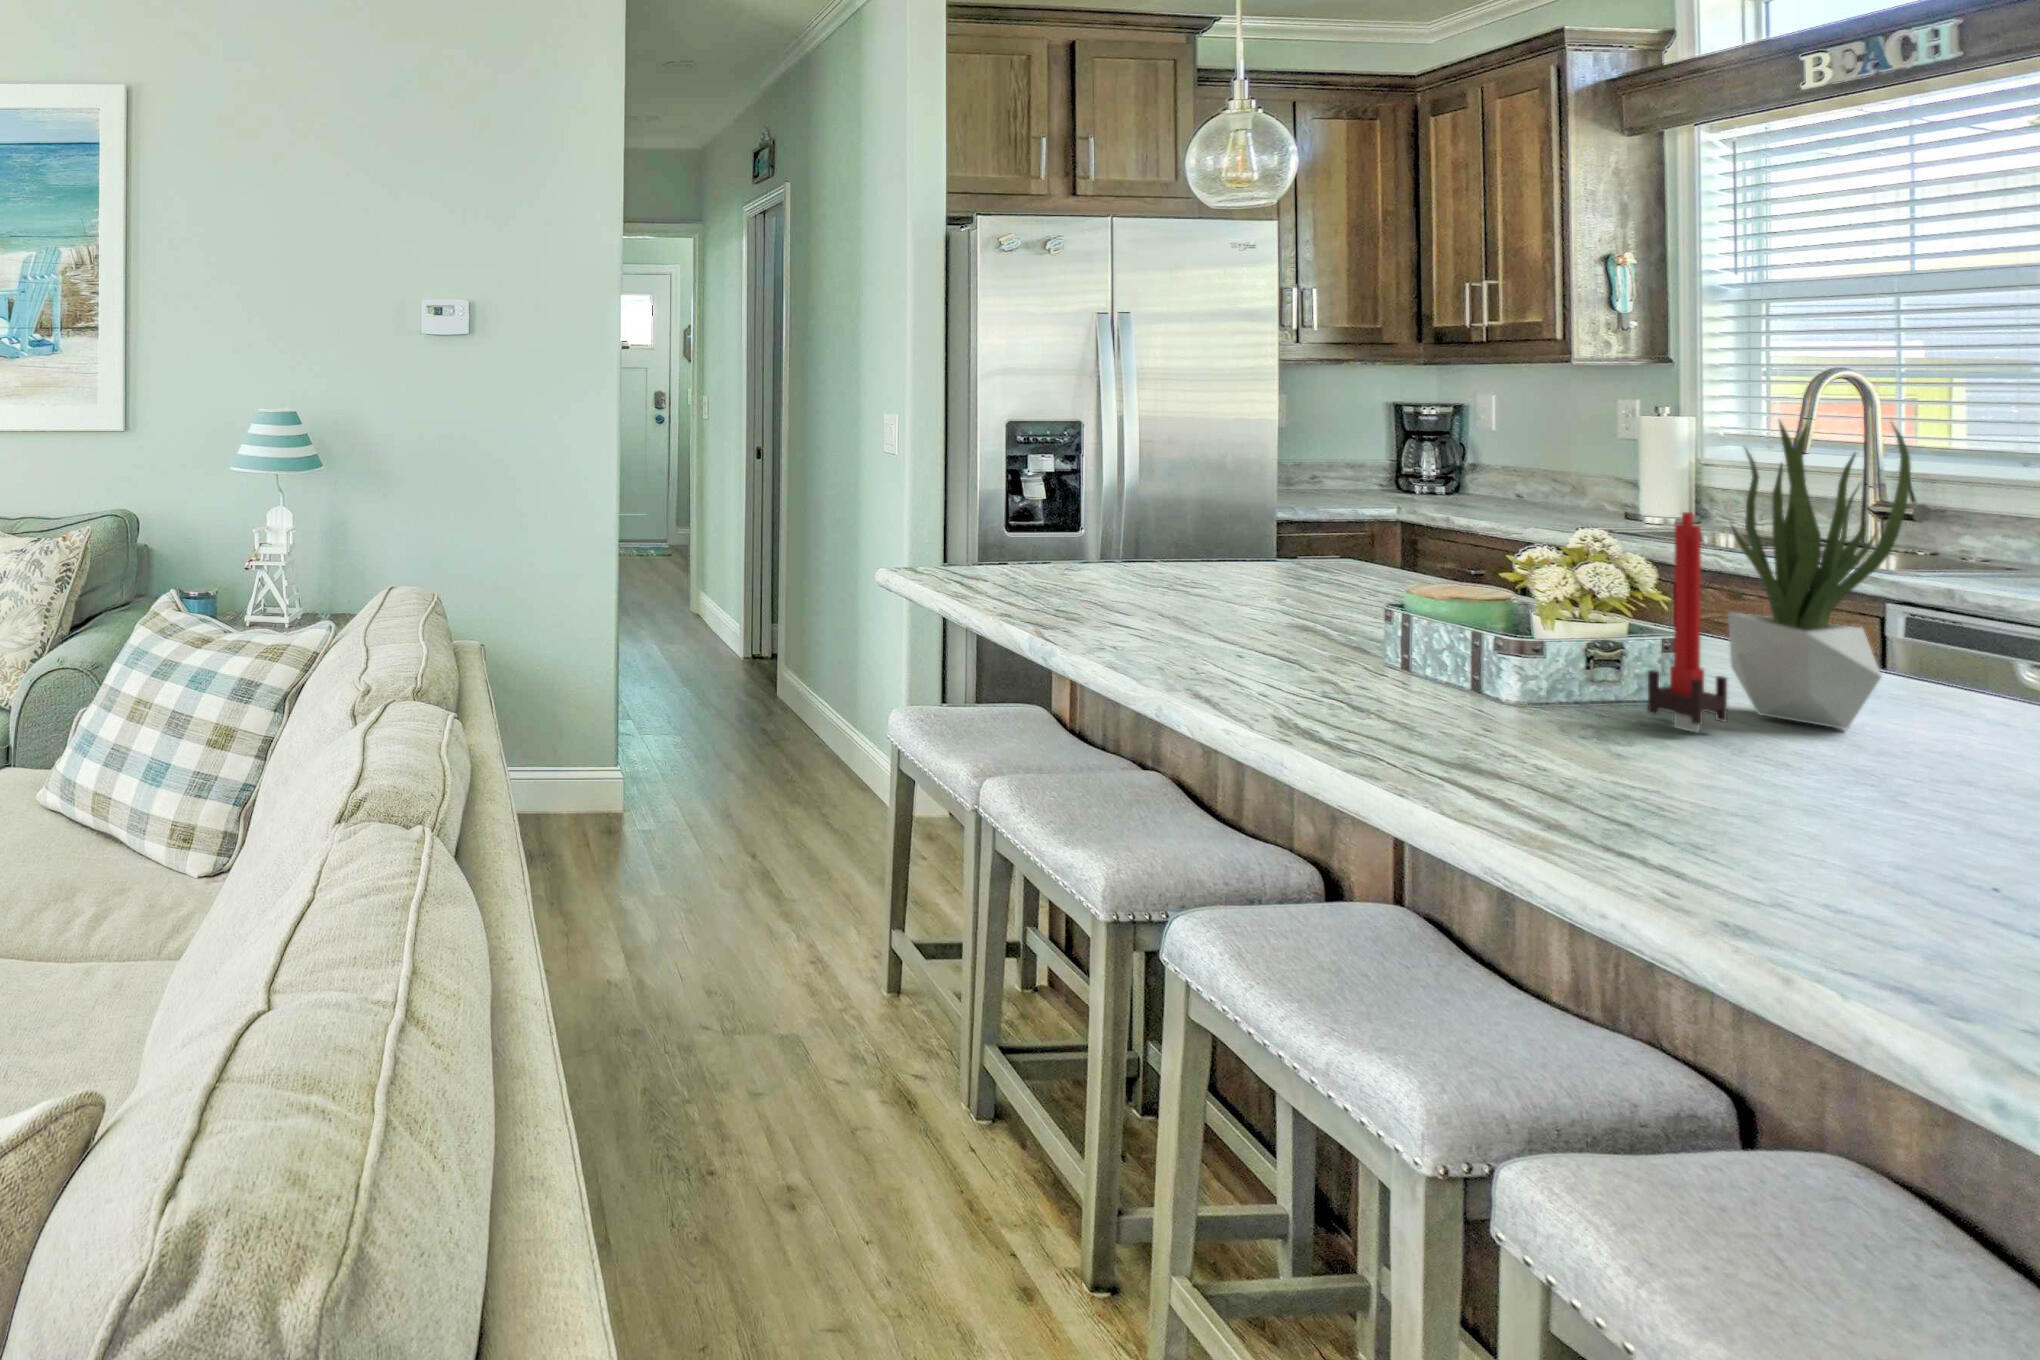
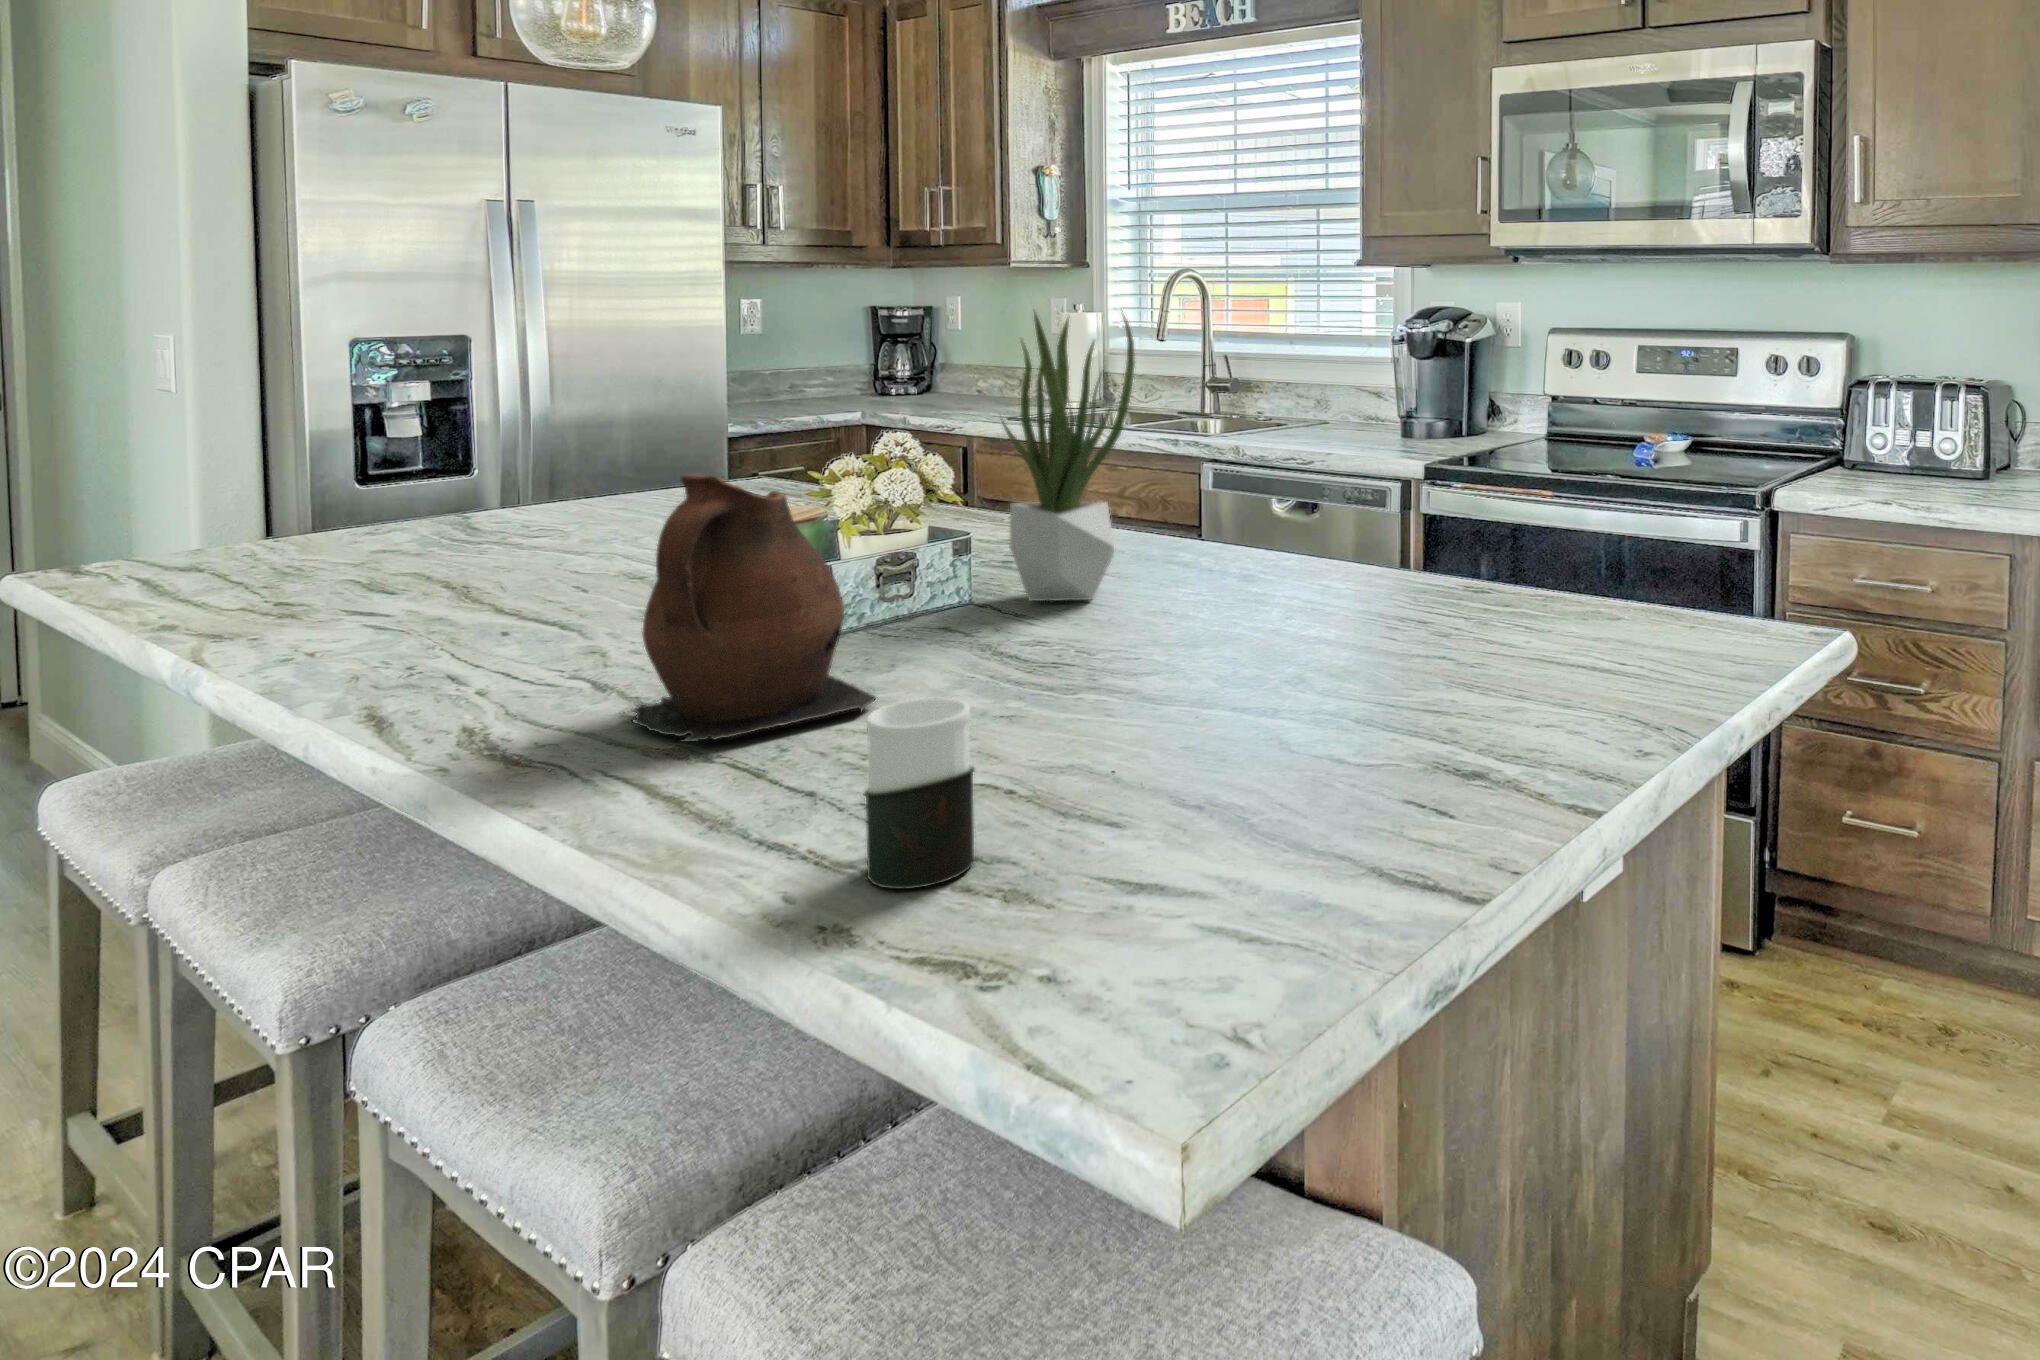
candle: present [1648,512,1727,732] -> none [921,408,990,635]
ceramic pitcher: none [1401,547,1647,779] -> present [623,474,876,742]
cup: none [1744,770,1878,942] -> present [863,698,975,889]

